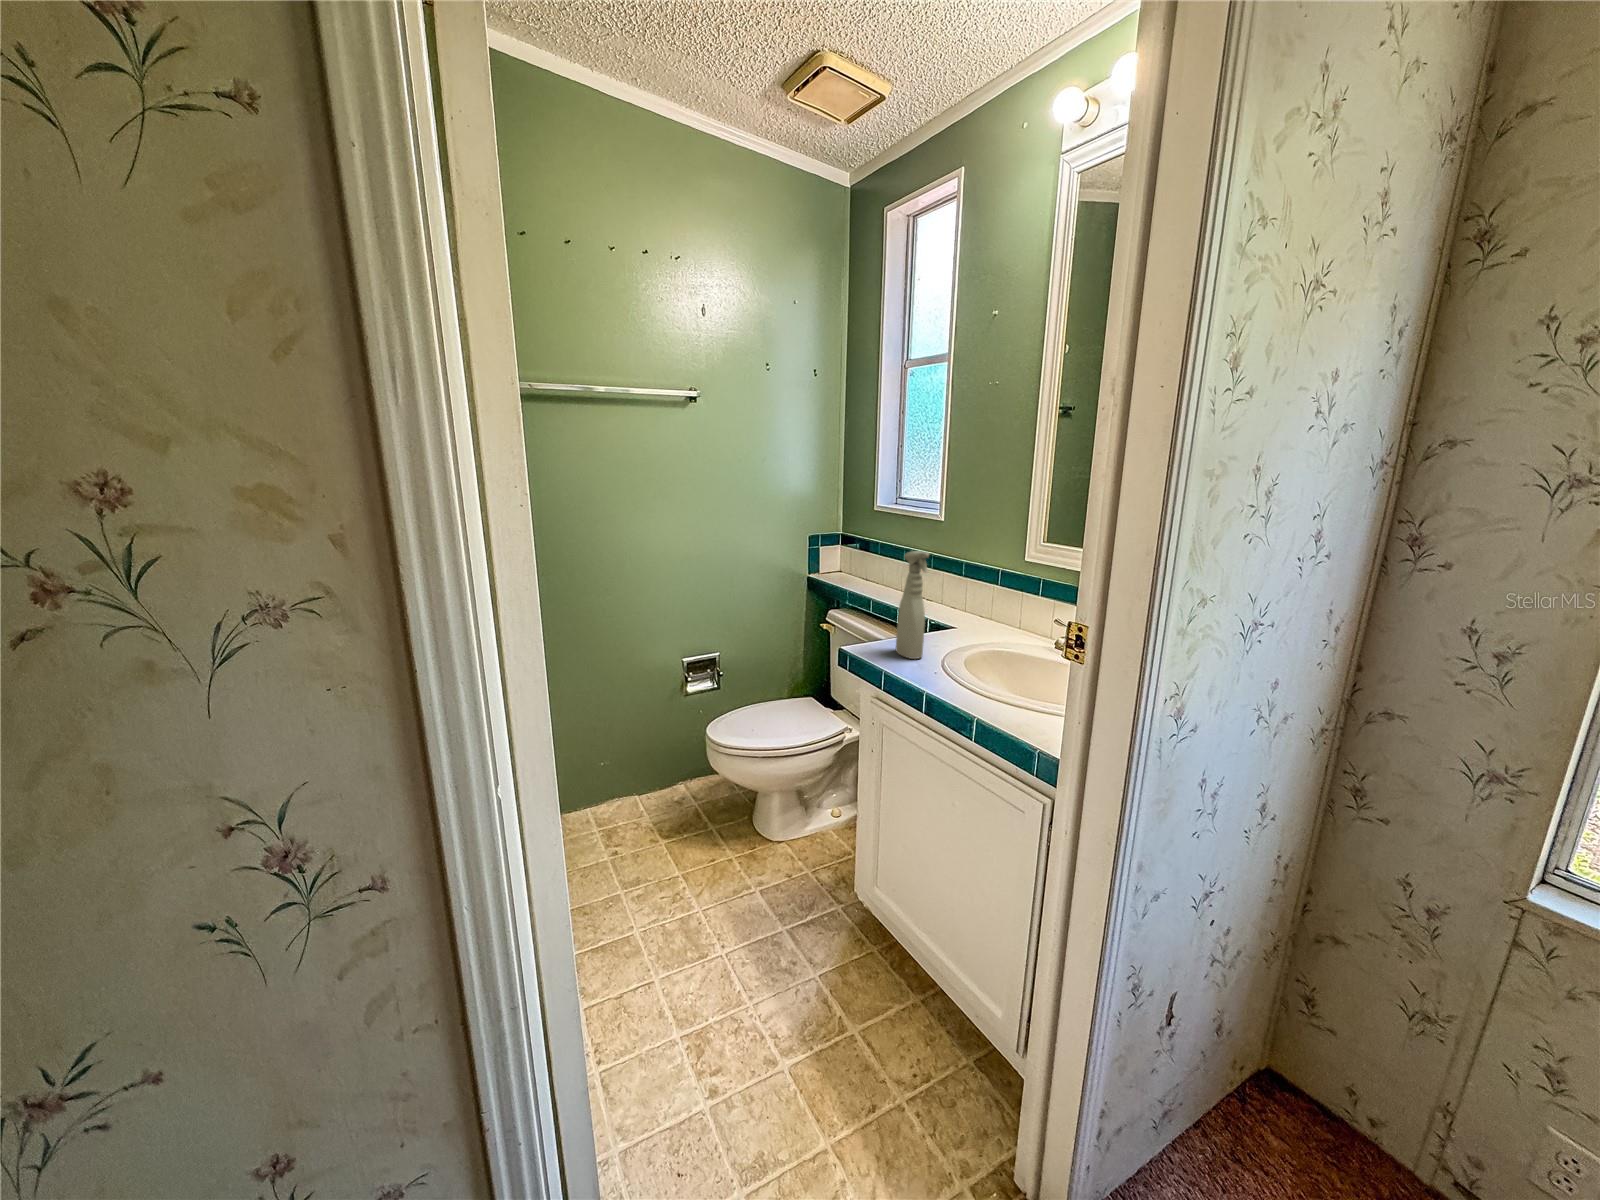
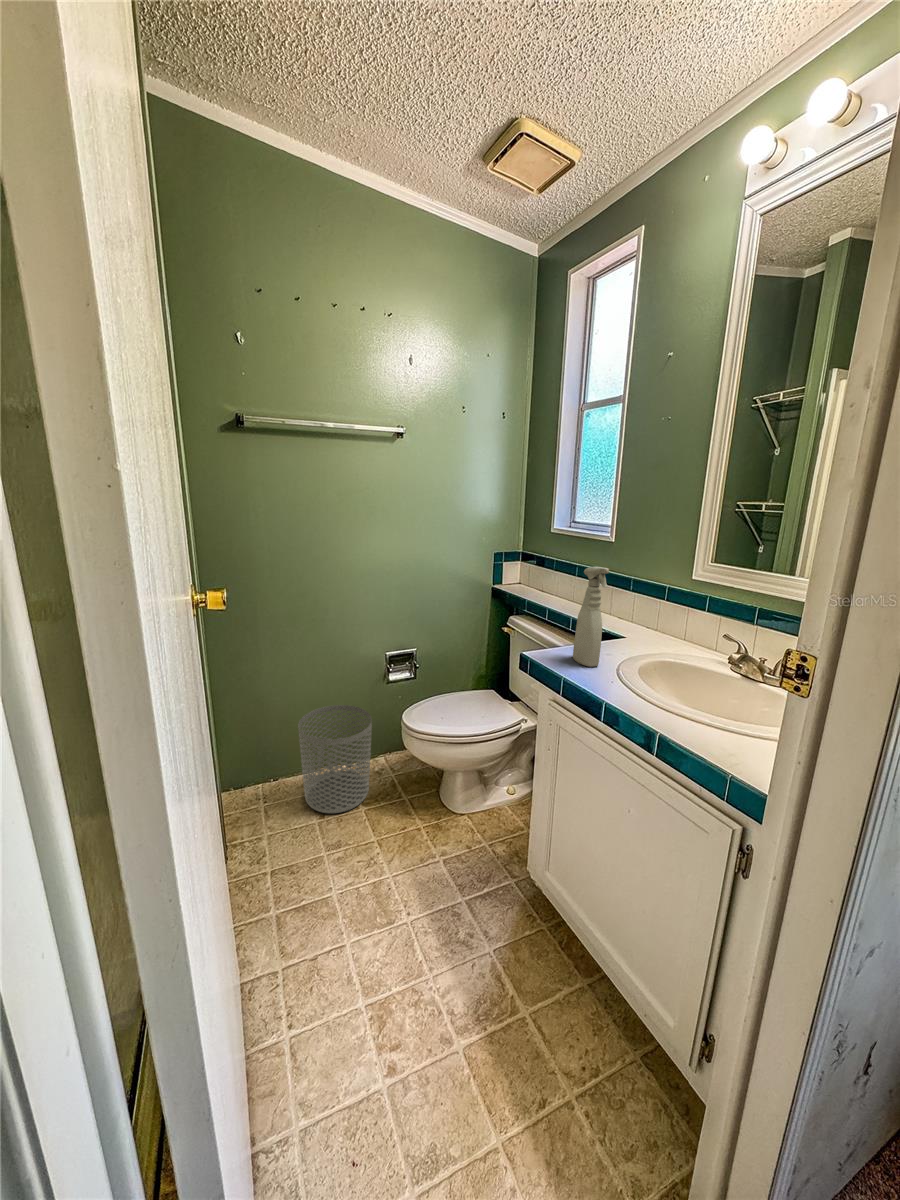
waste bin: none [583,722,671,848] -> present [298,705,372,813]

